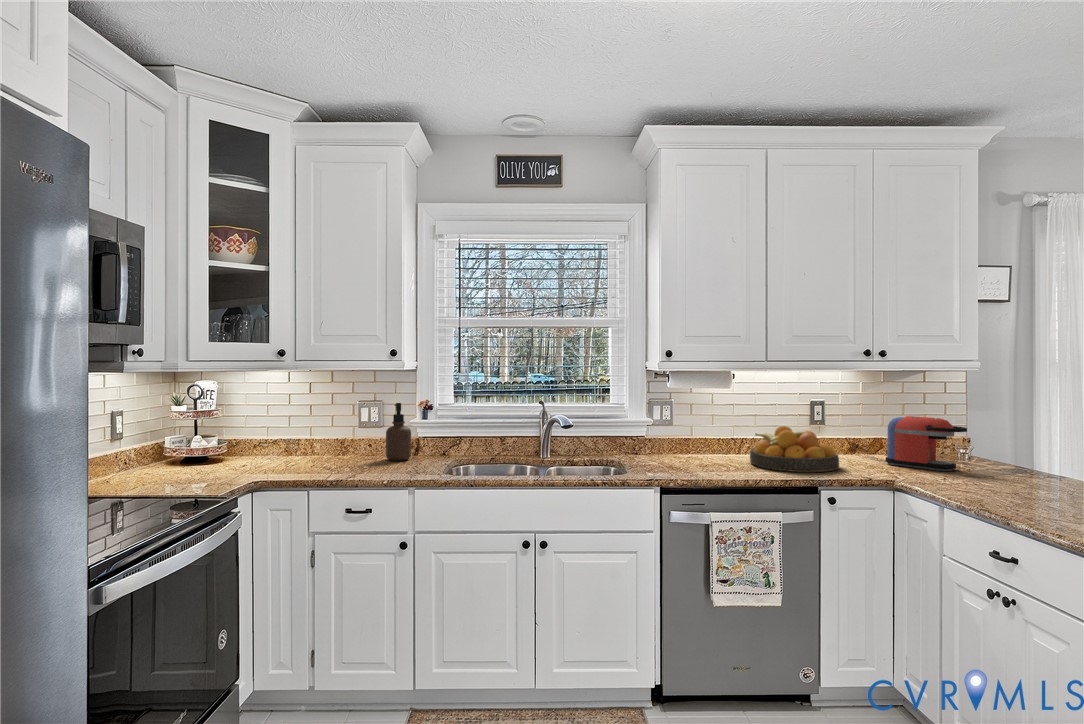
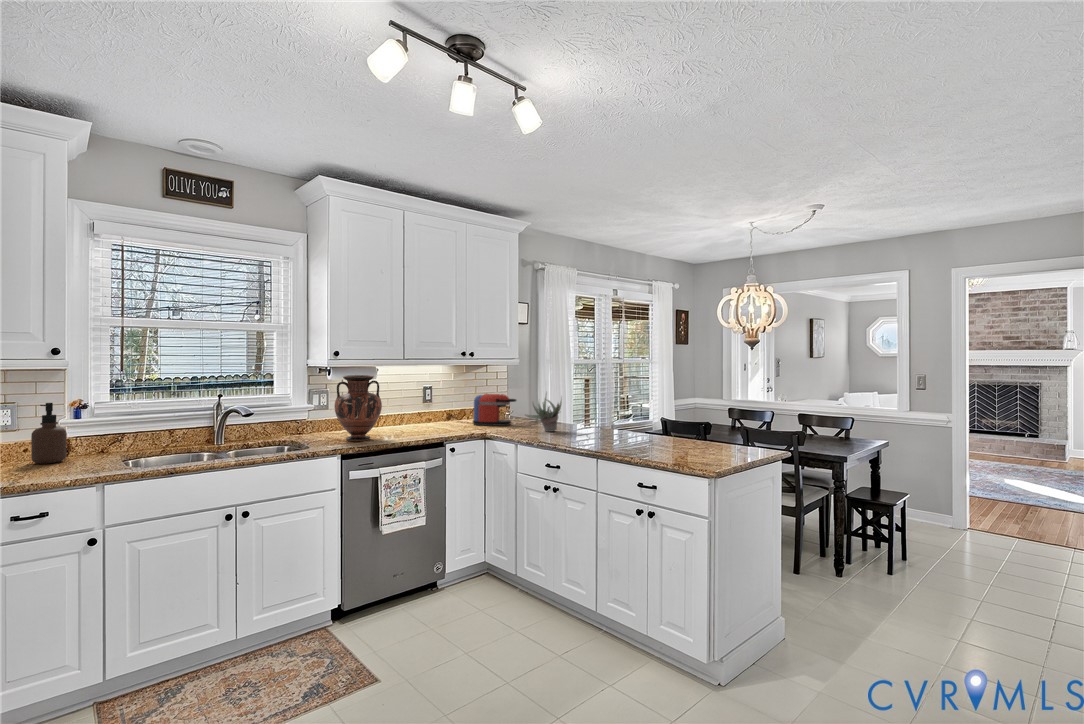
vase: none [662,382,723,471] -> present [335,375,382,441]
succulent plant: none [967,418,1053,492] -> present [525,393,562,432]
fruit bowl: present [750,426,839,472] -> none [393,405,451,434]

